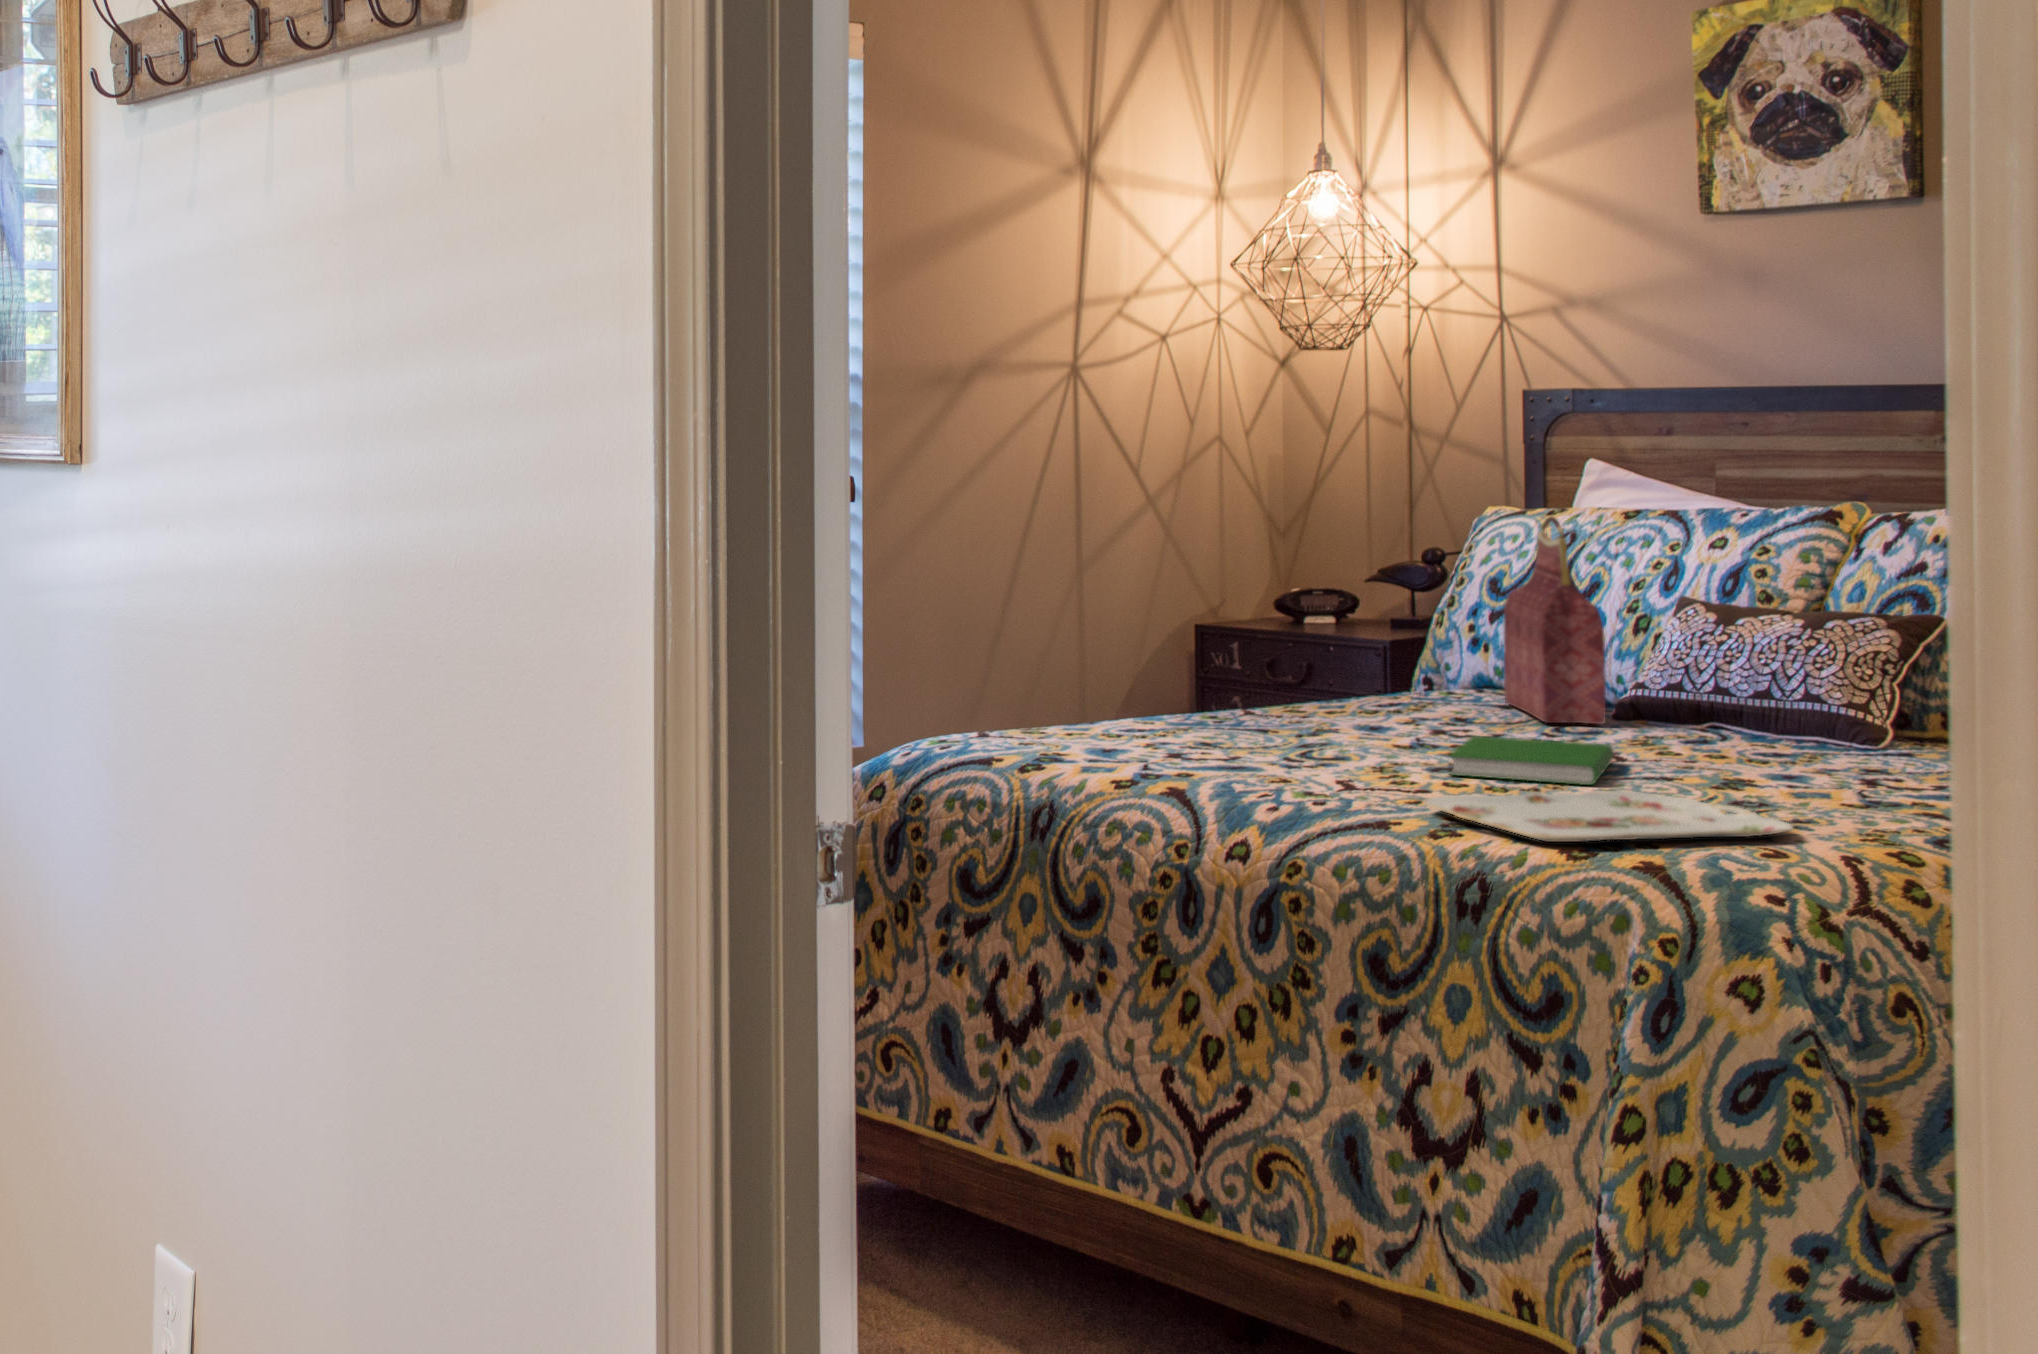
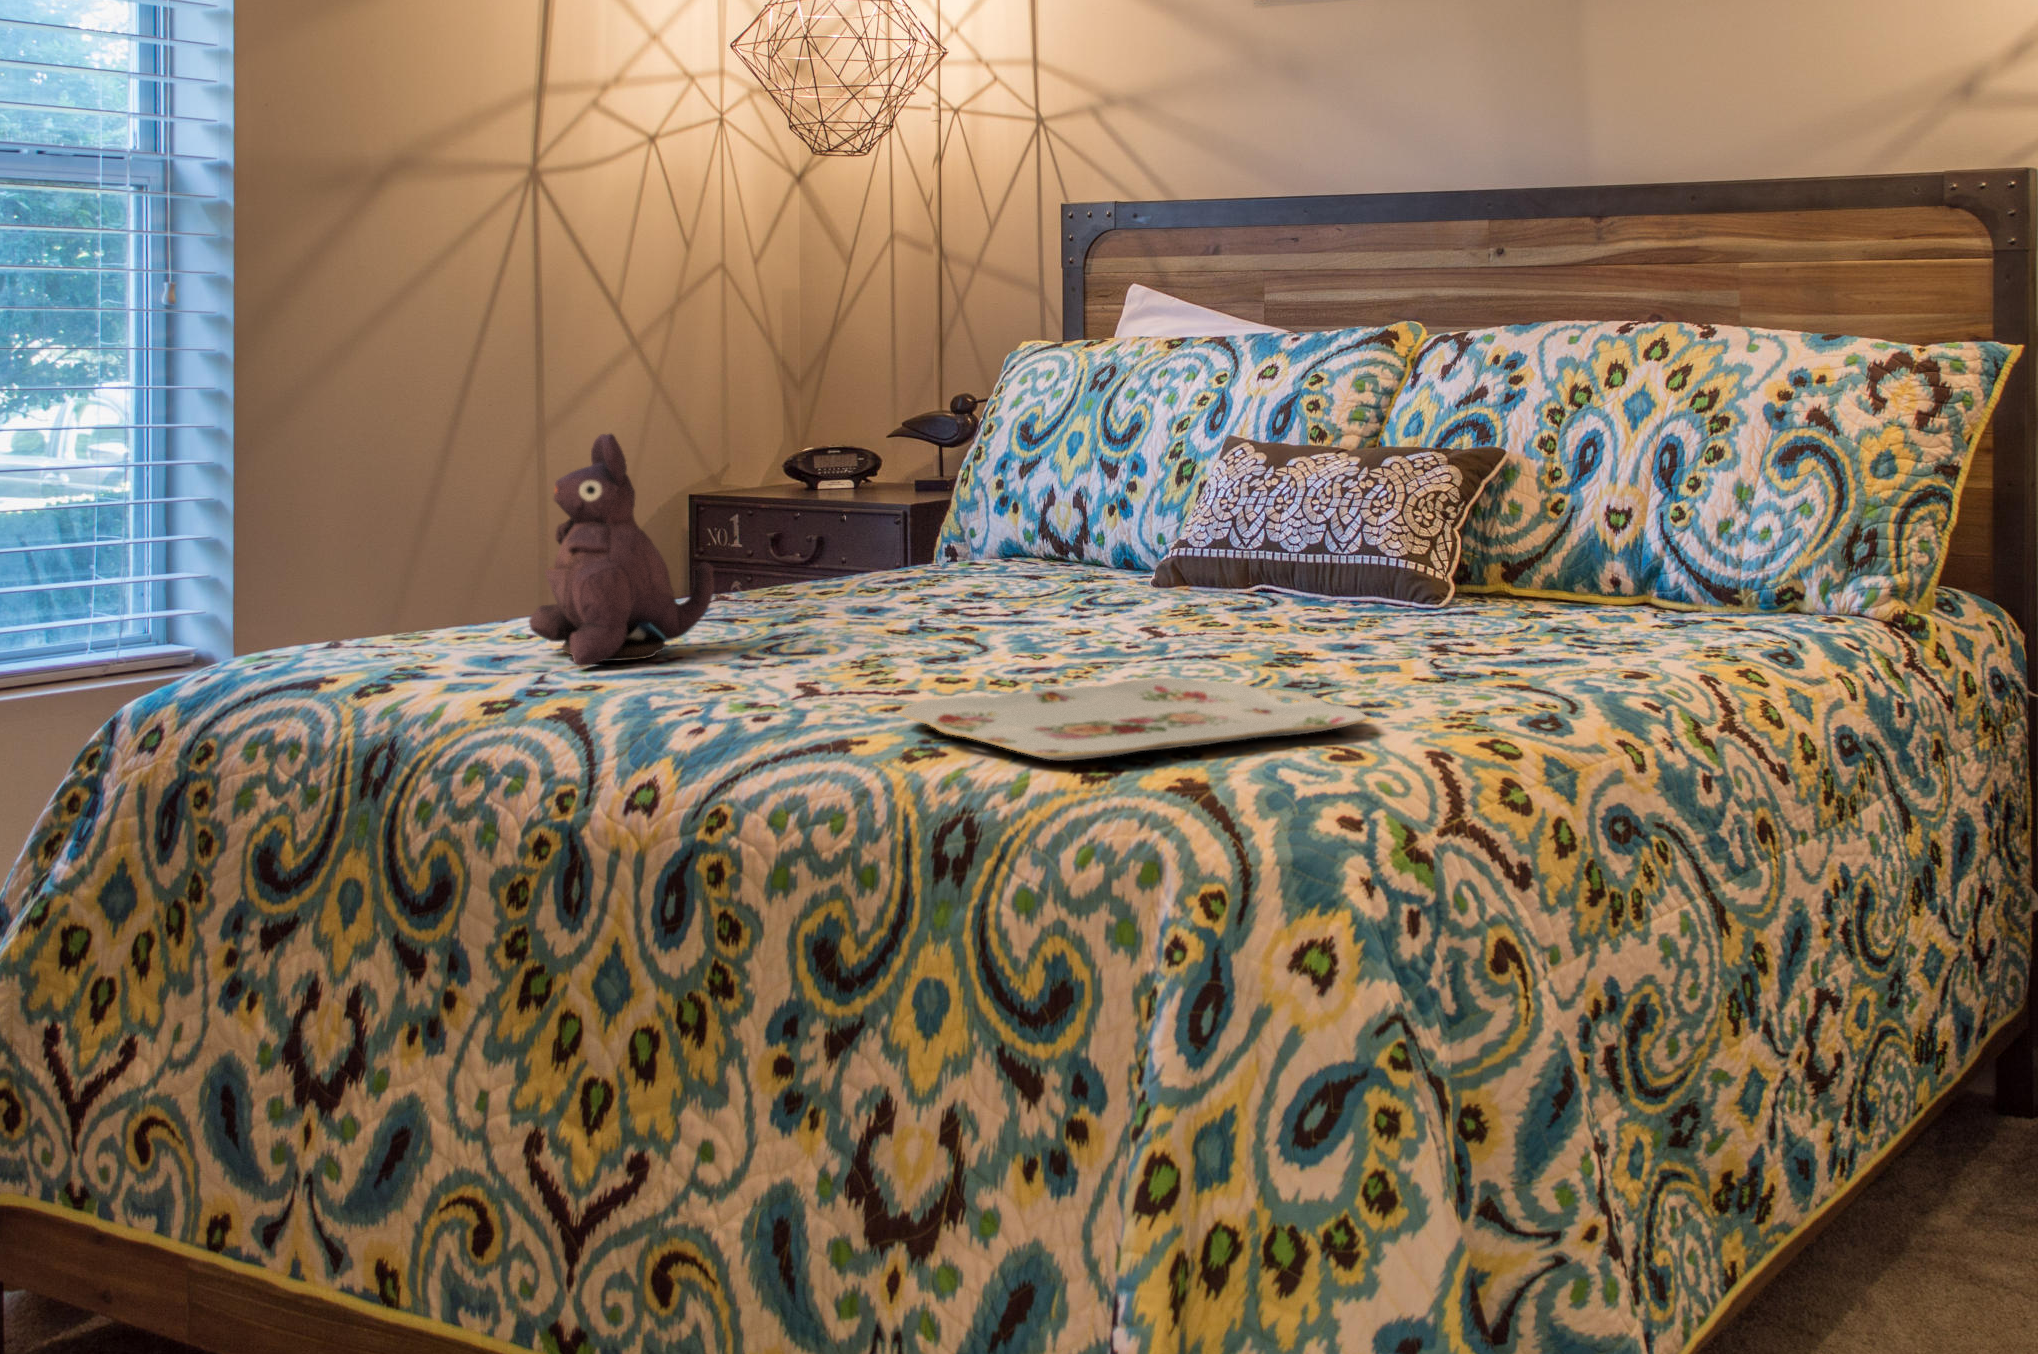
handbag: present [1504,517,1606,724] -> none [1030,336,1143,593]
plush toy: none [1130,593,1266,759] -> present [529,434,714,667]
hardcover book: present [1449,736,1614,785] -> none [944,614,1150,672]

